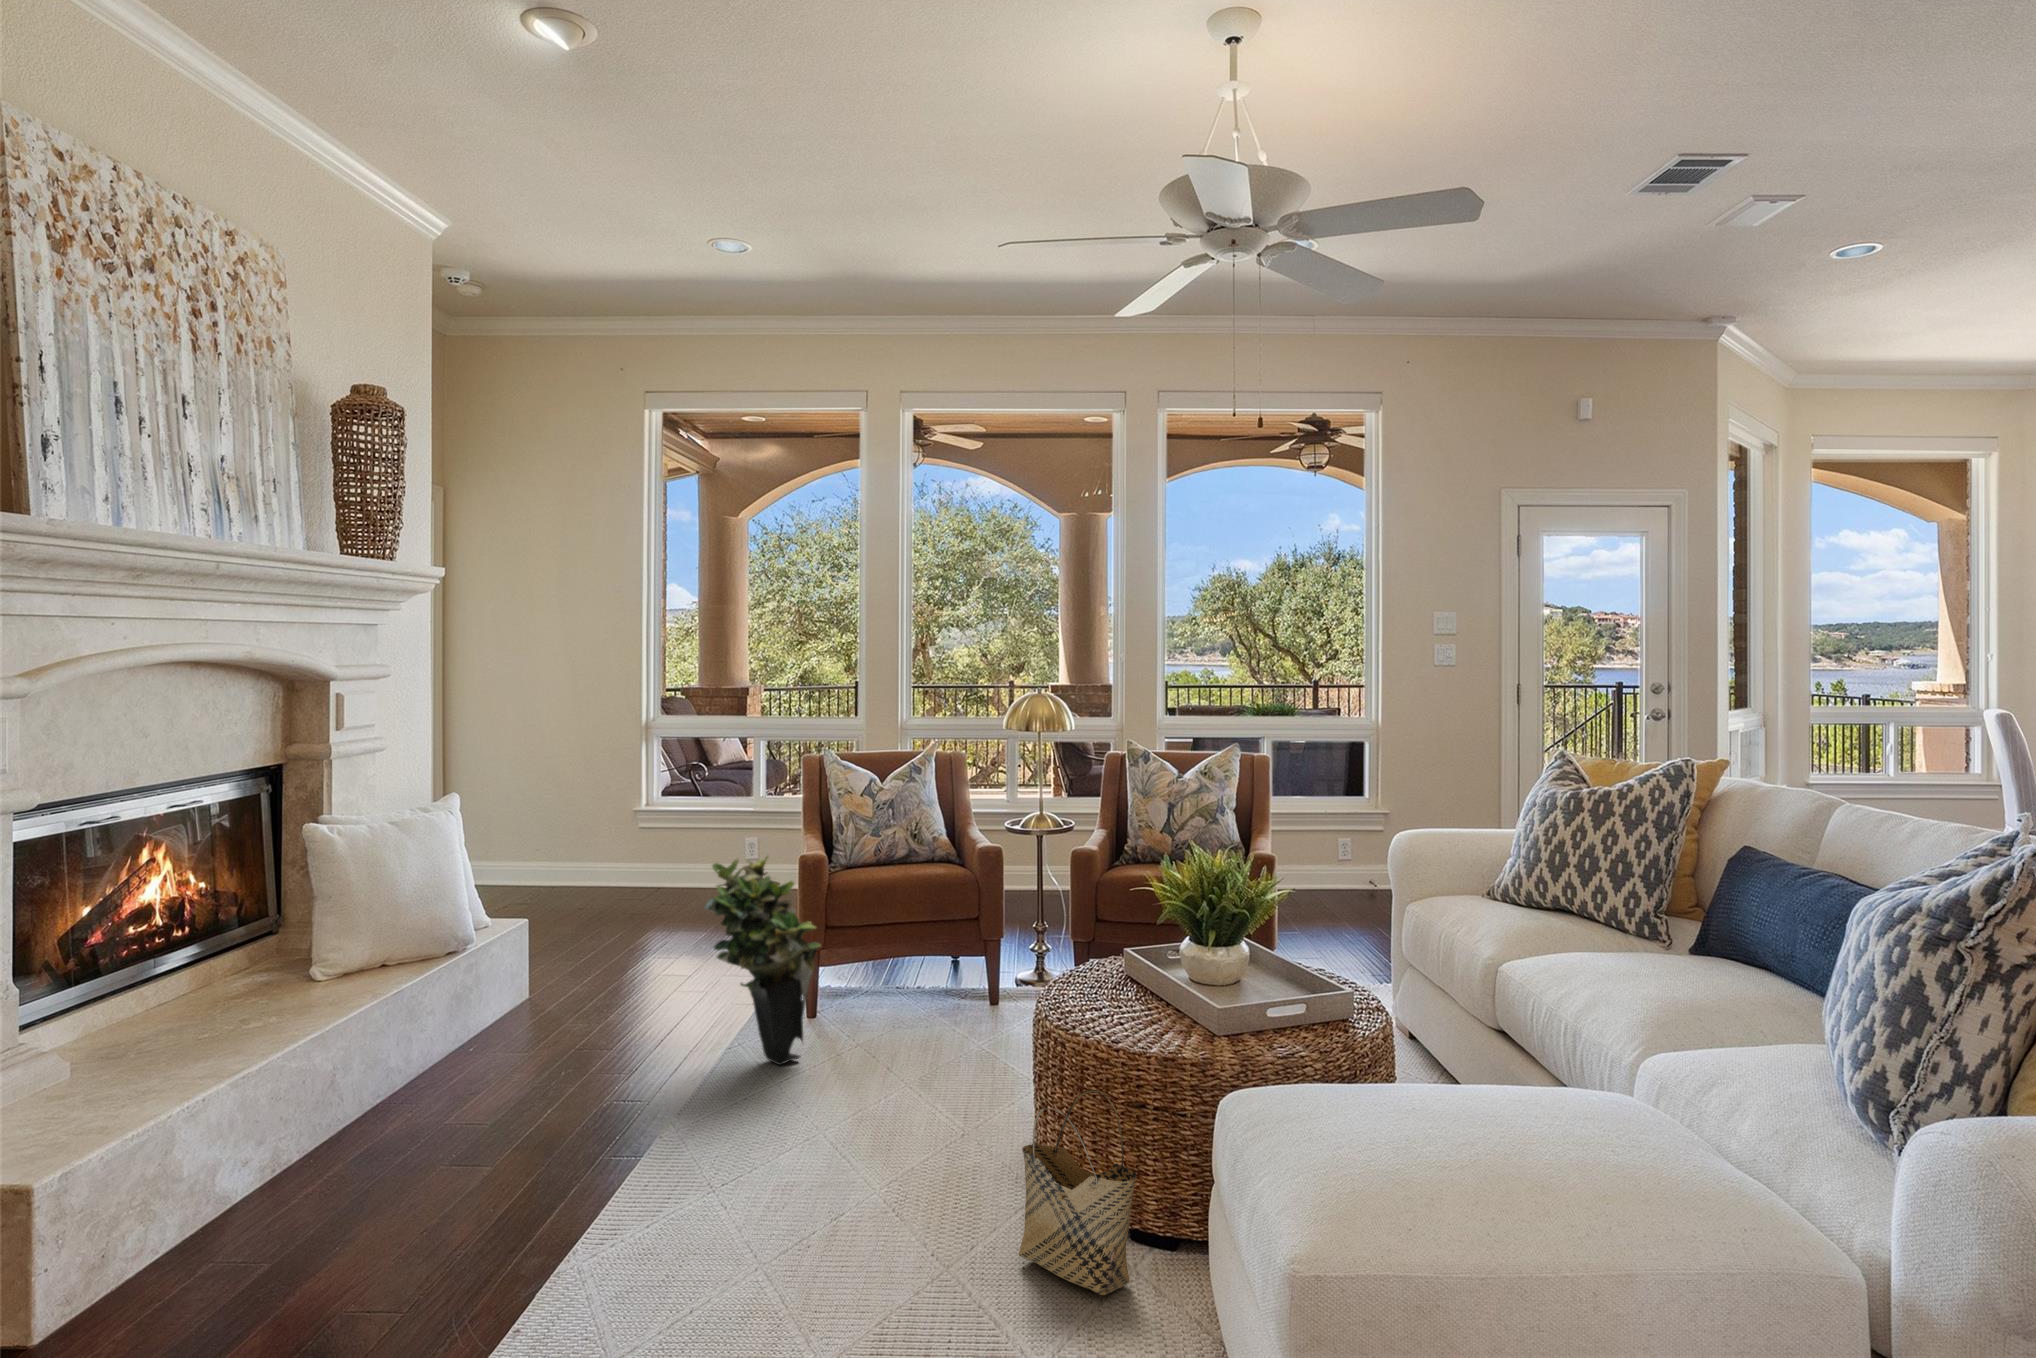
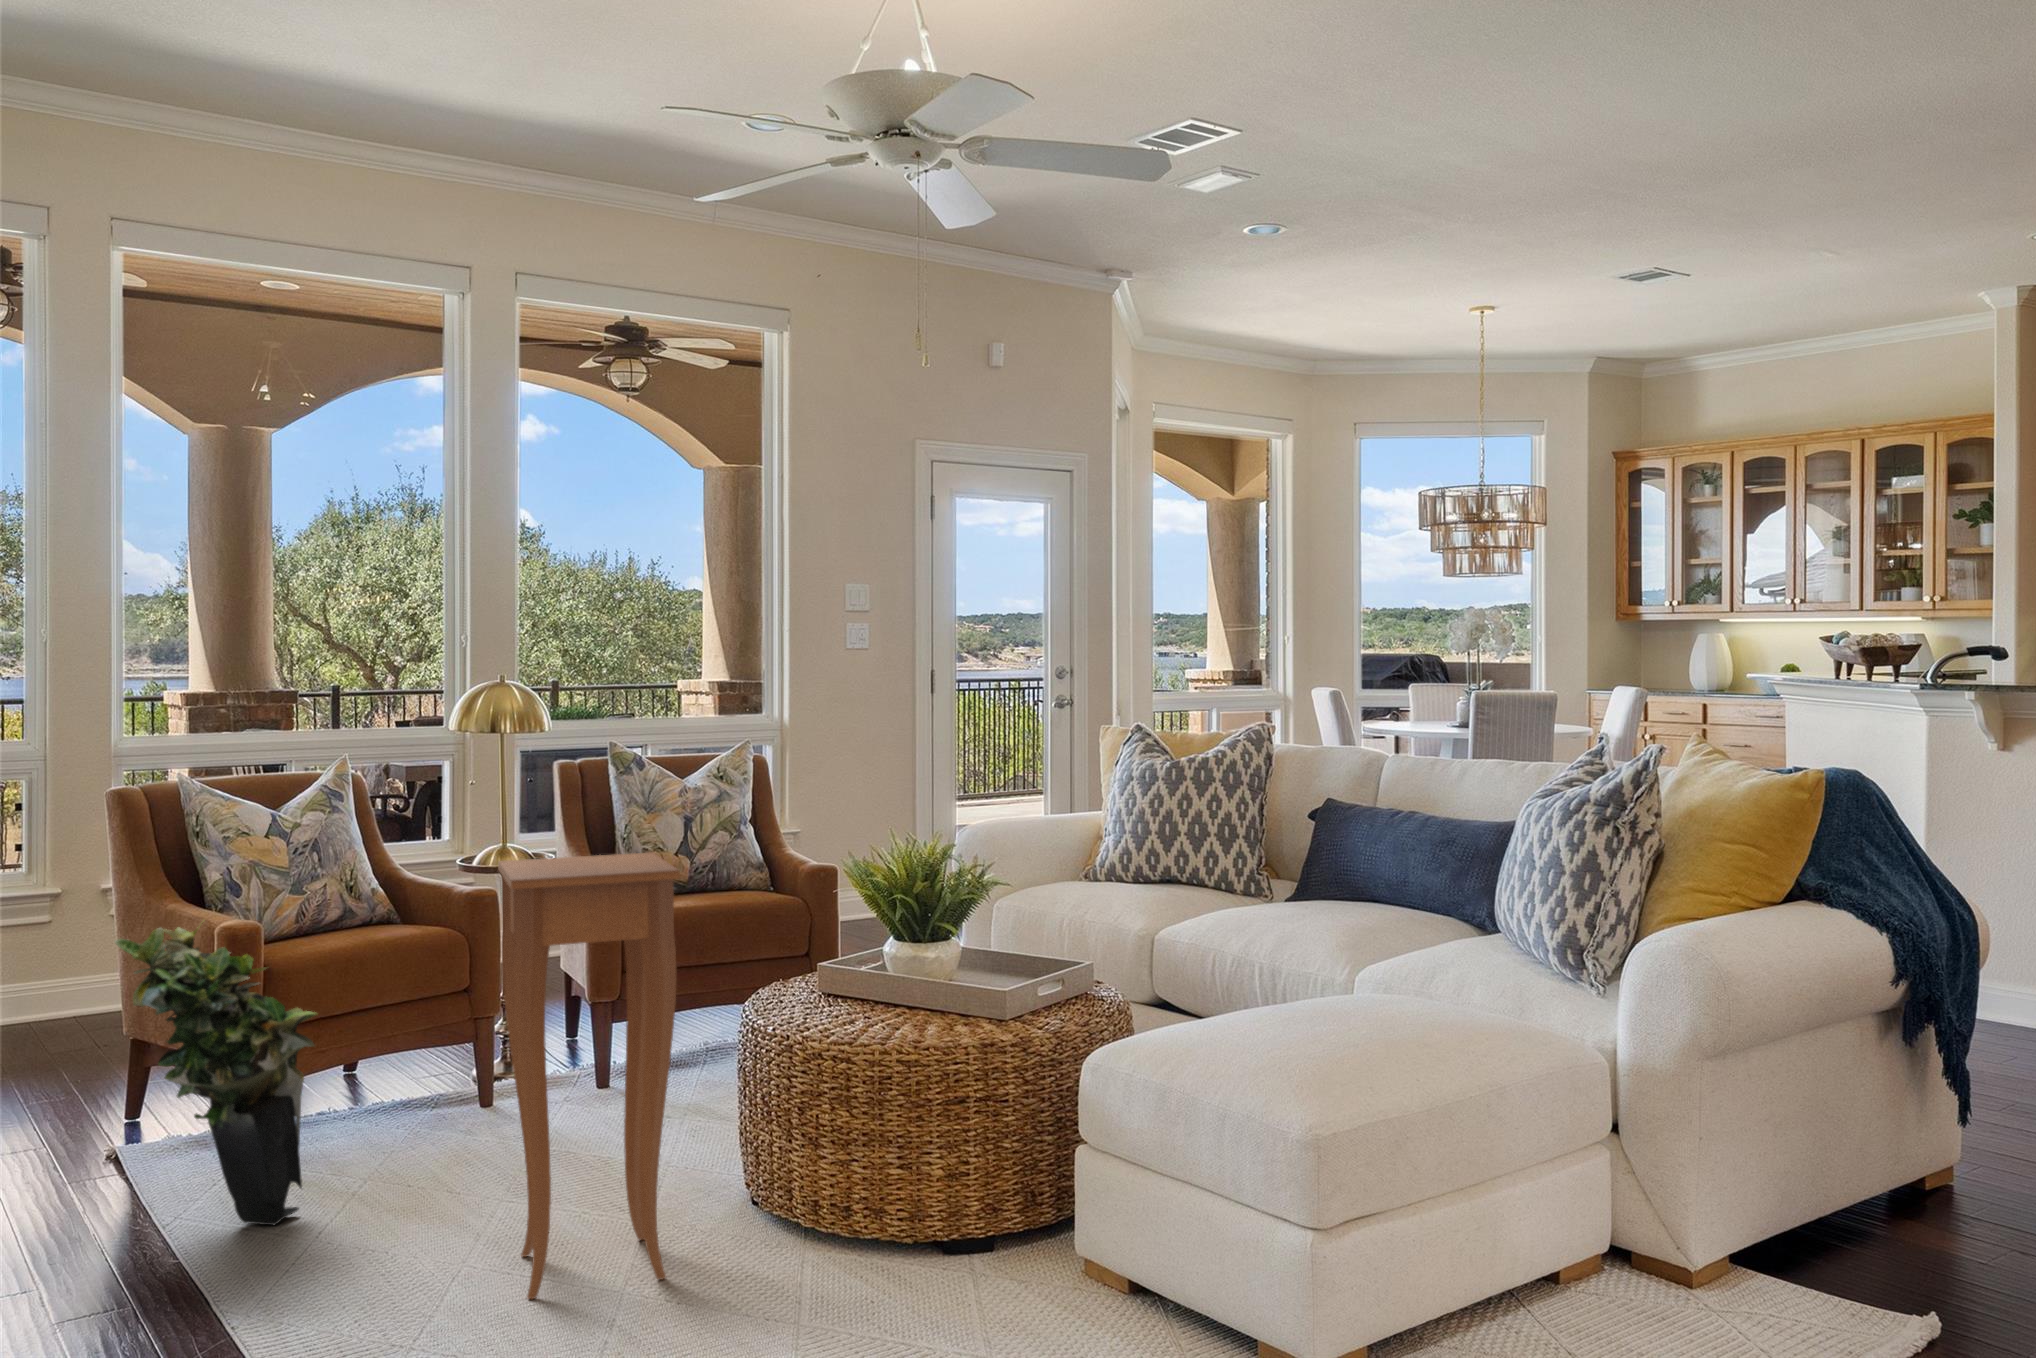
side table: none [814,843,969,1187] -> present [498,853,680,1299]
woven basket: present [1019,1090,1137,1295] -> none [849,1091,995,1300]

